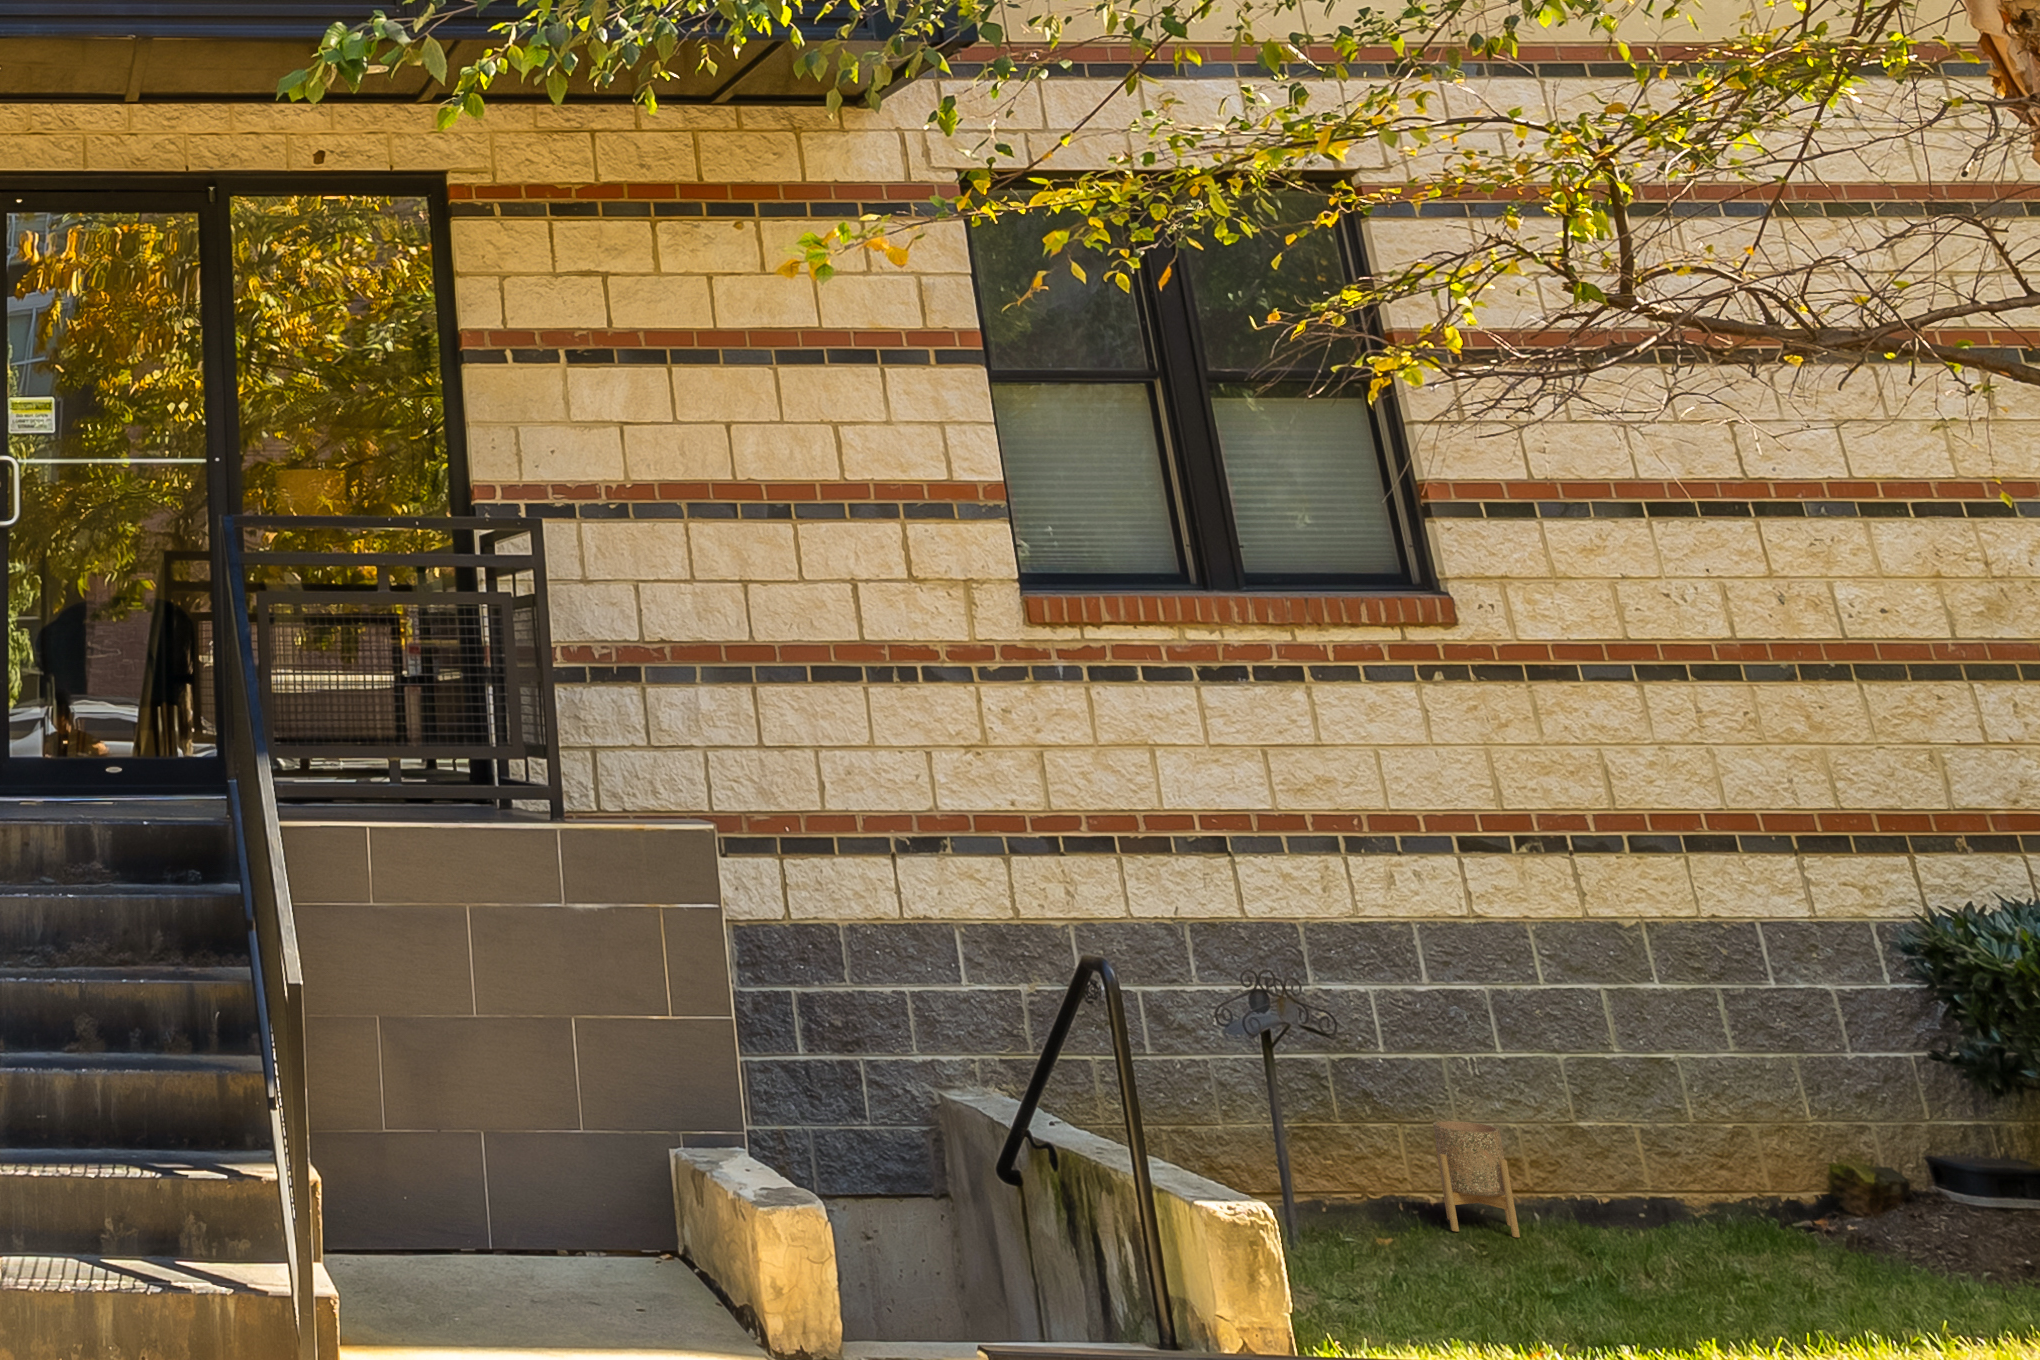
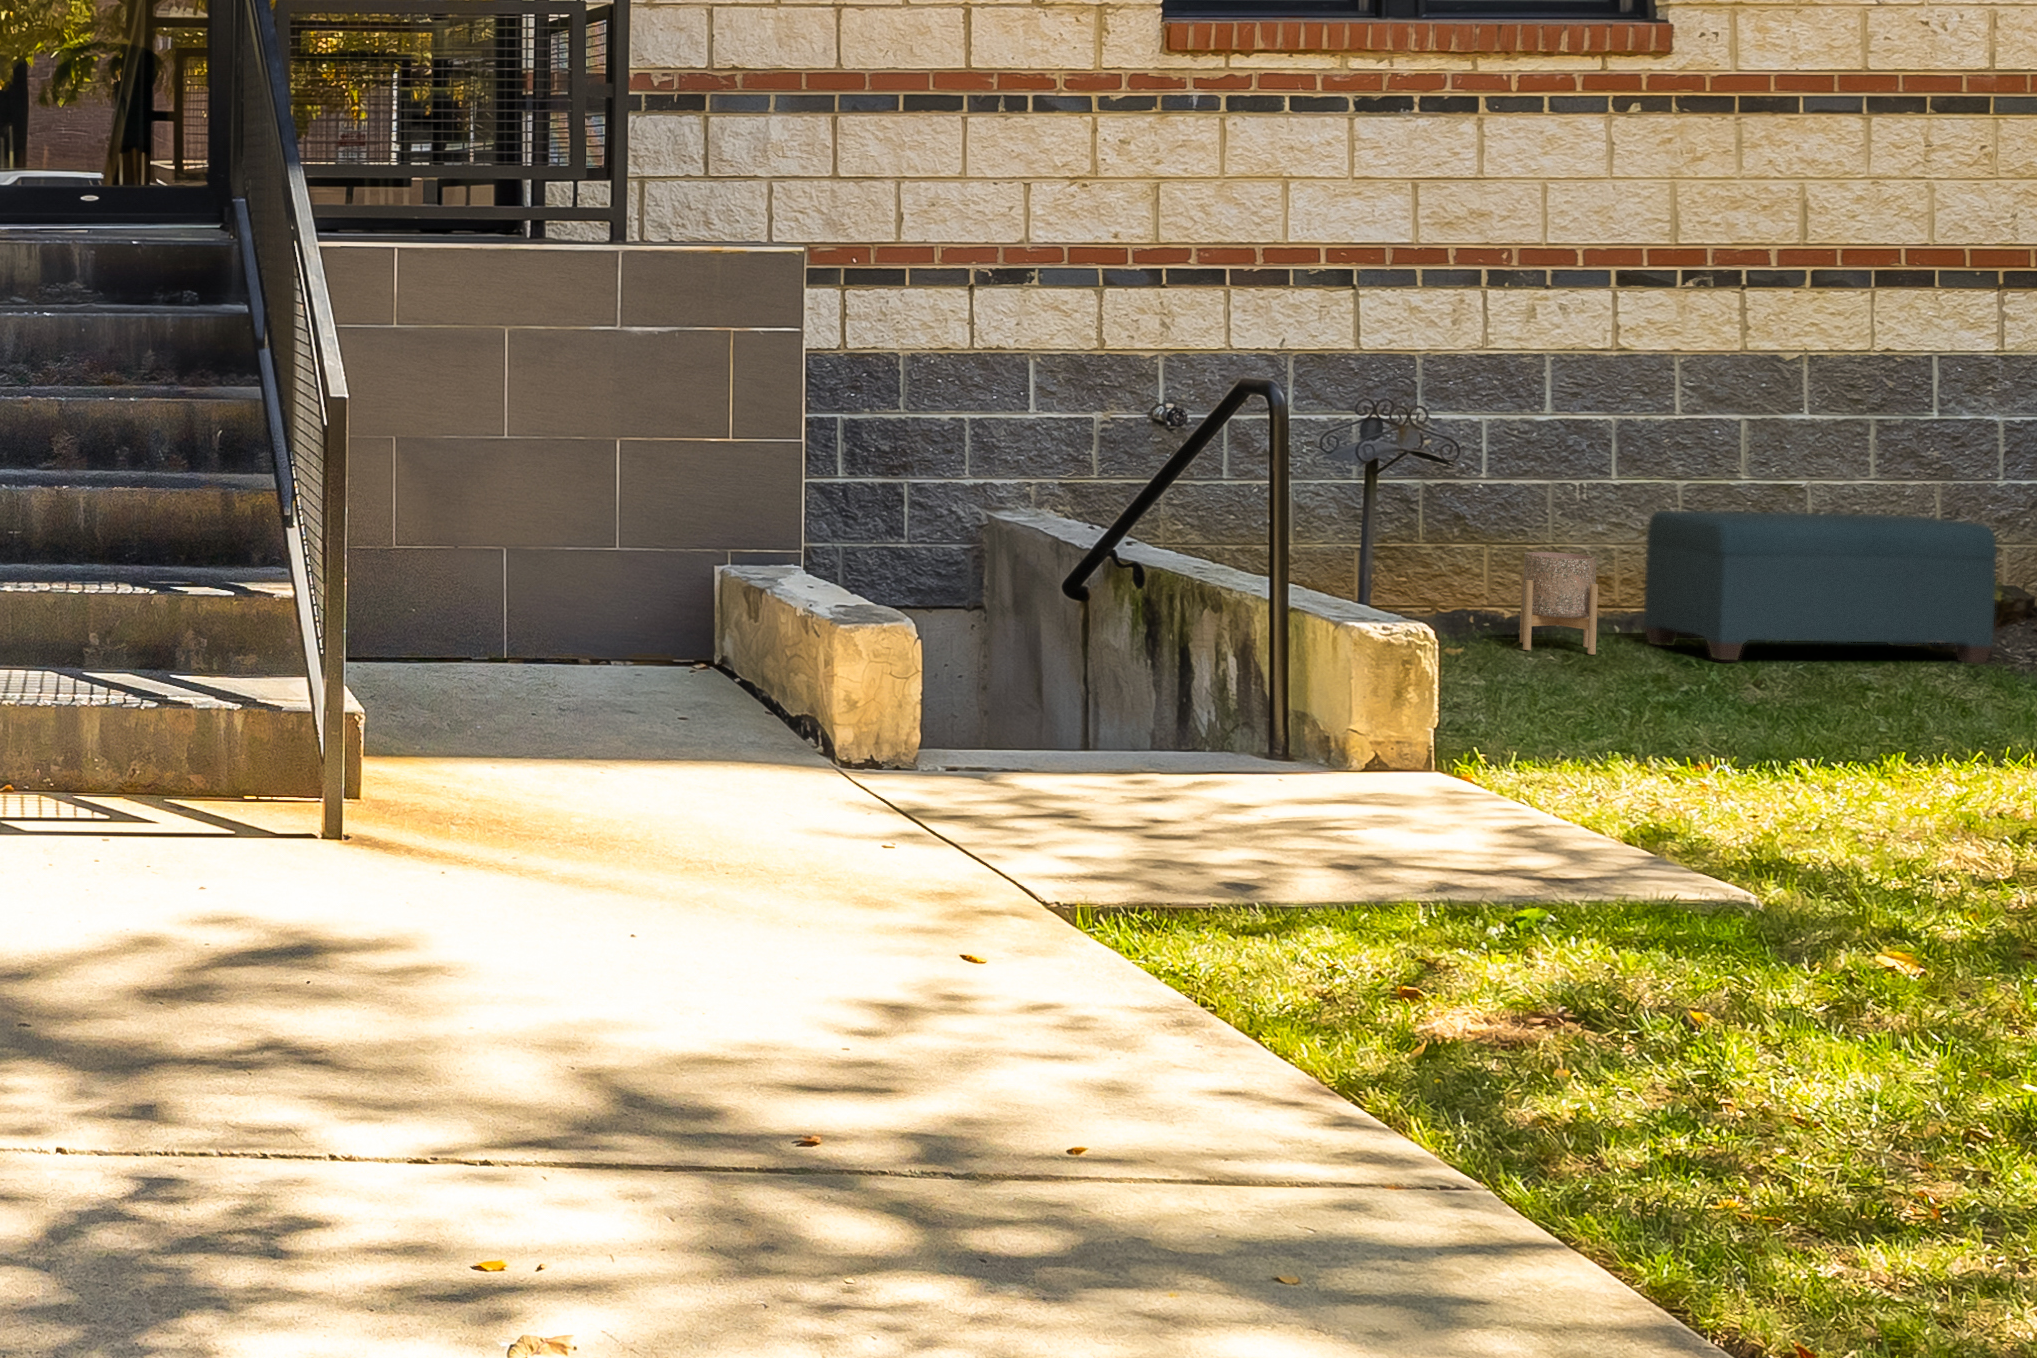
bench: none [1540,1077,1886,1247] -> present [1644,511,1997,663]

